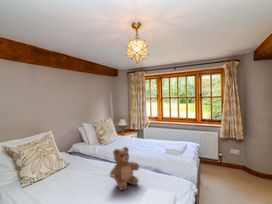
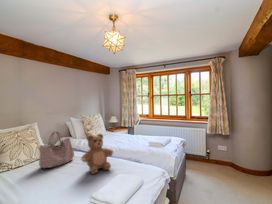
handbag: none [63,144,96,184] -> present [39,131,74,168]

